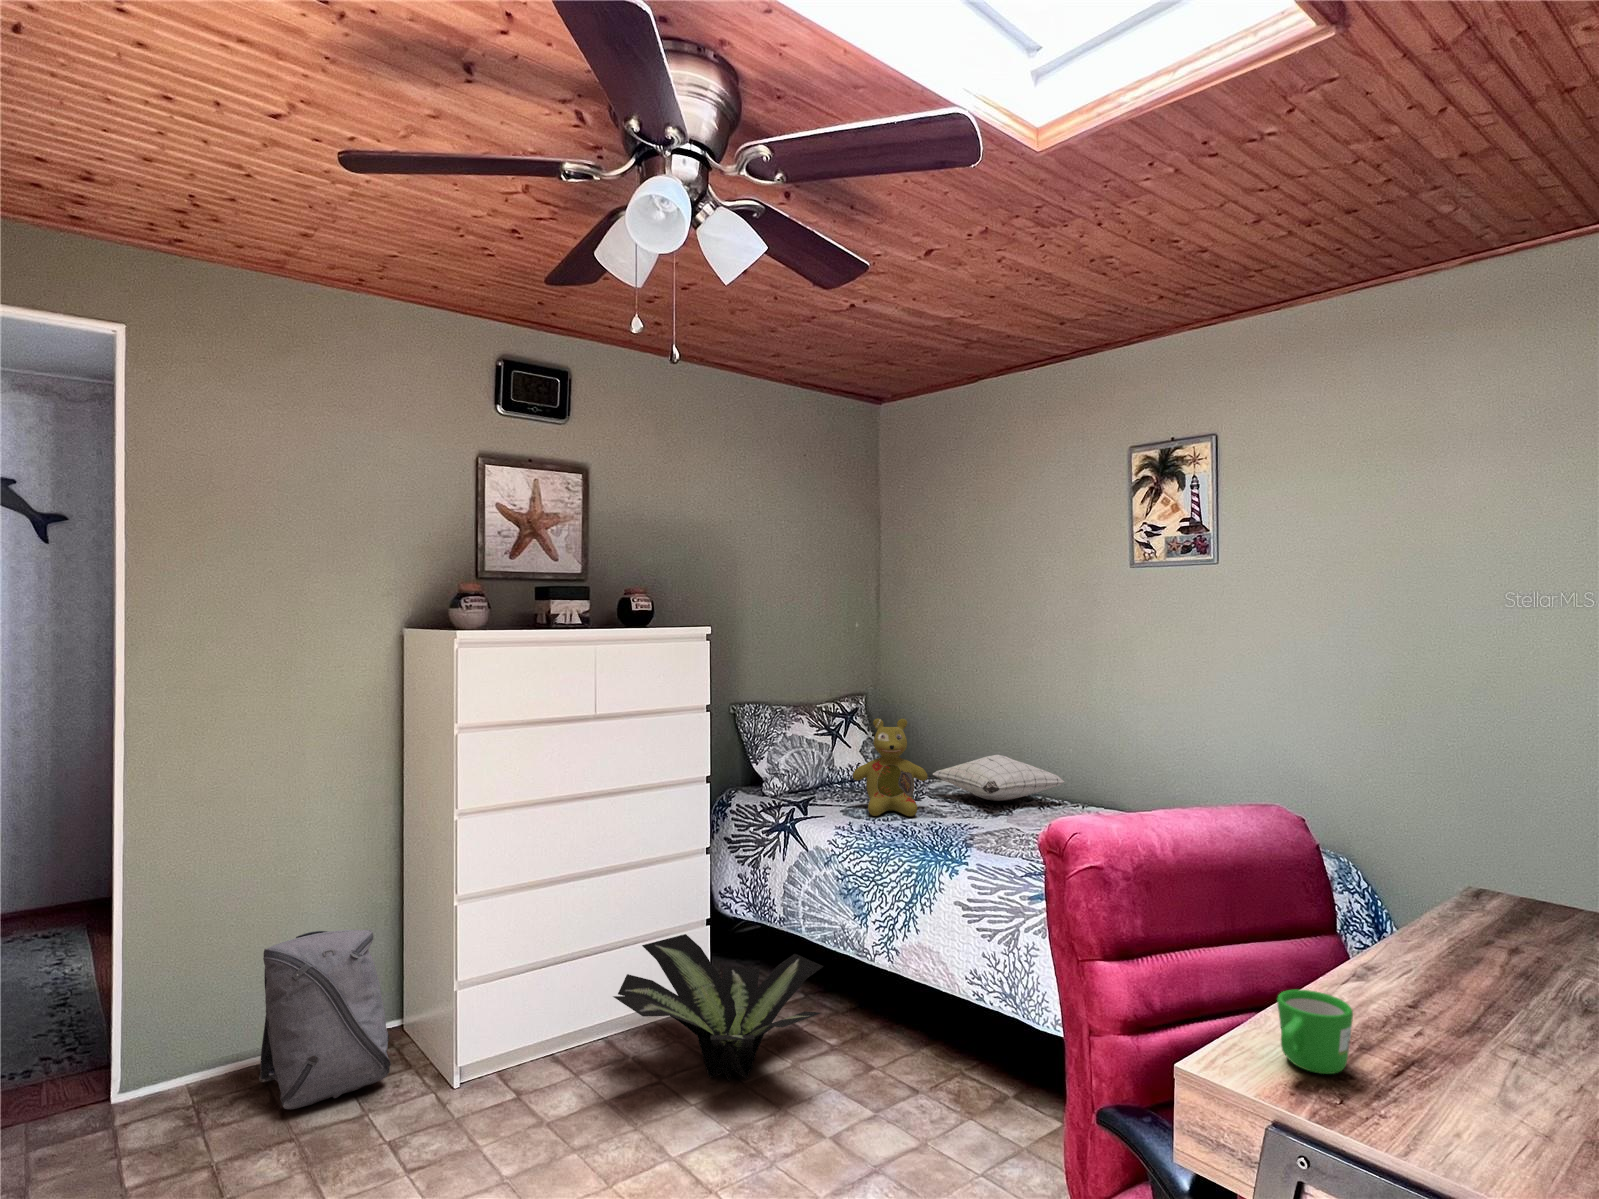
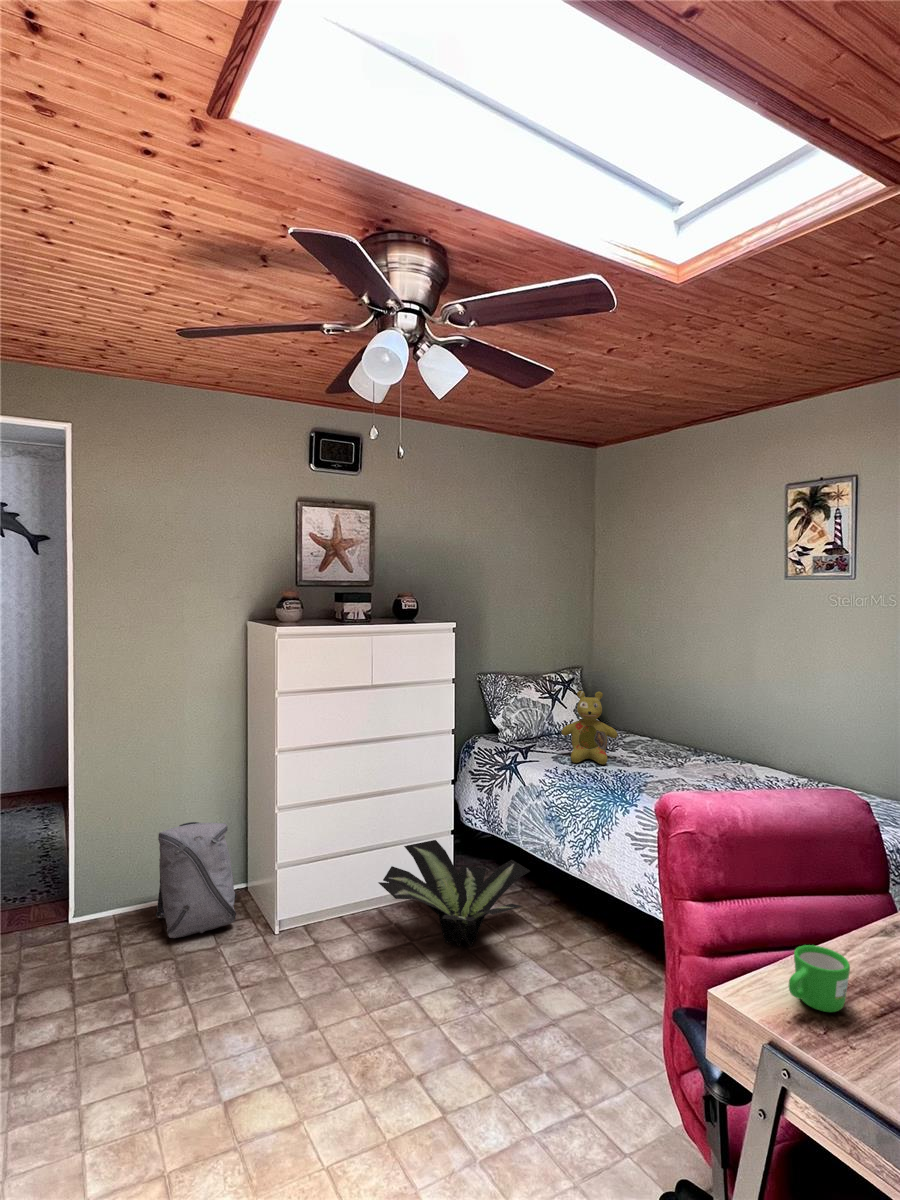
pillow: present [933,755,1064,801] -> none [624,720,726,755]

